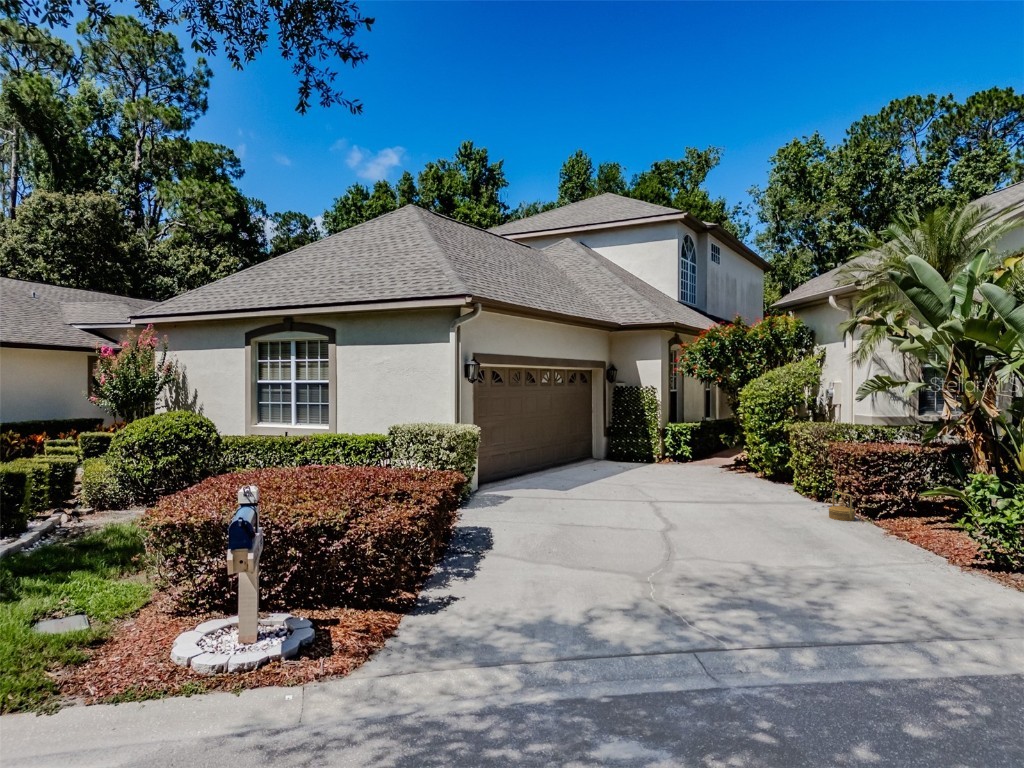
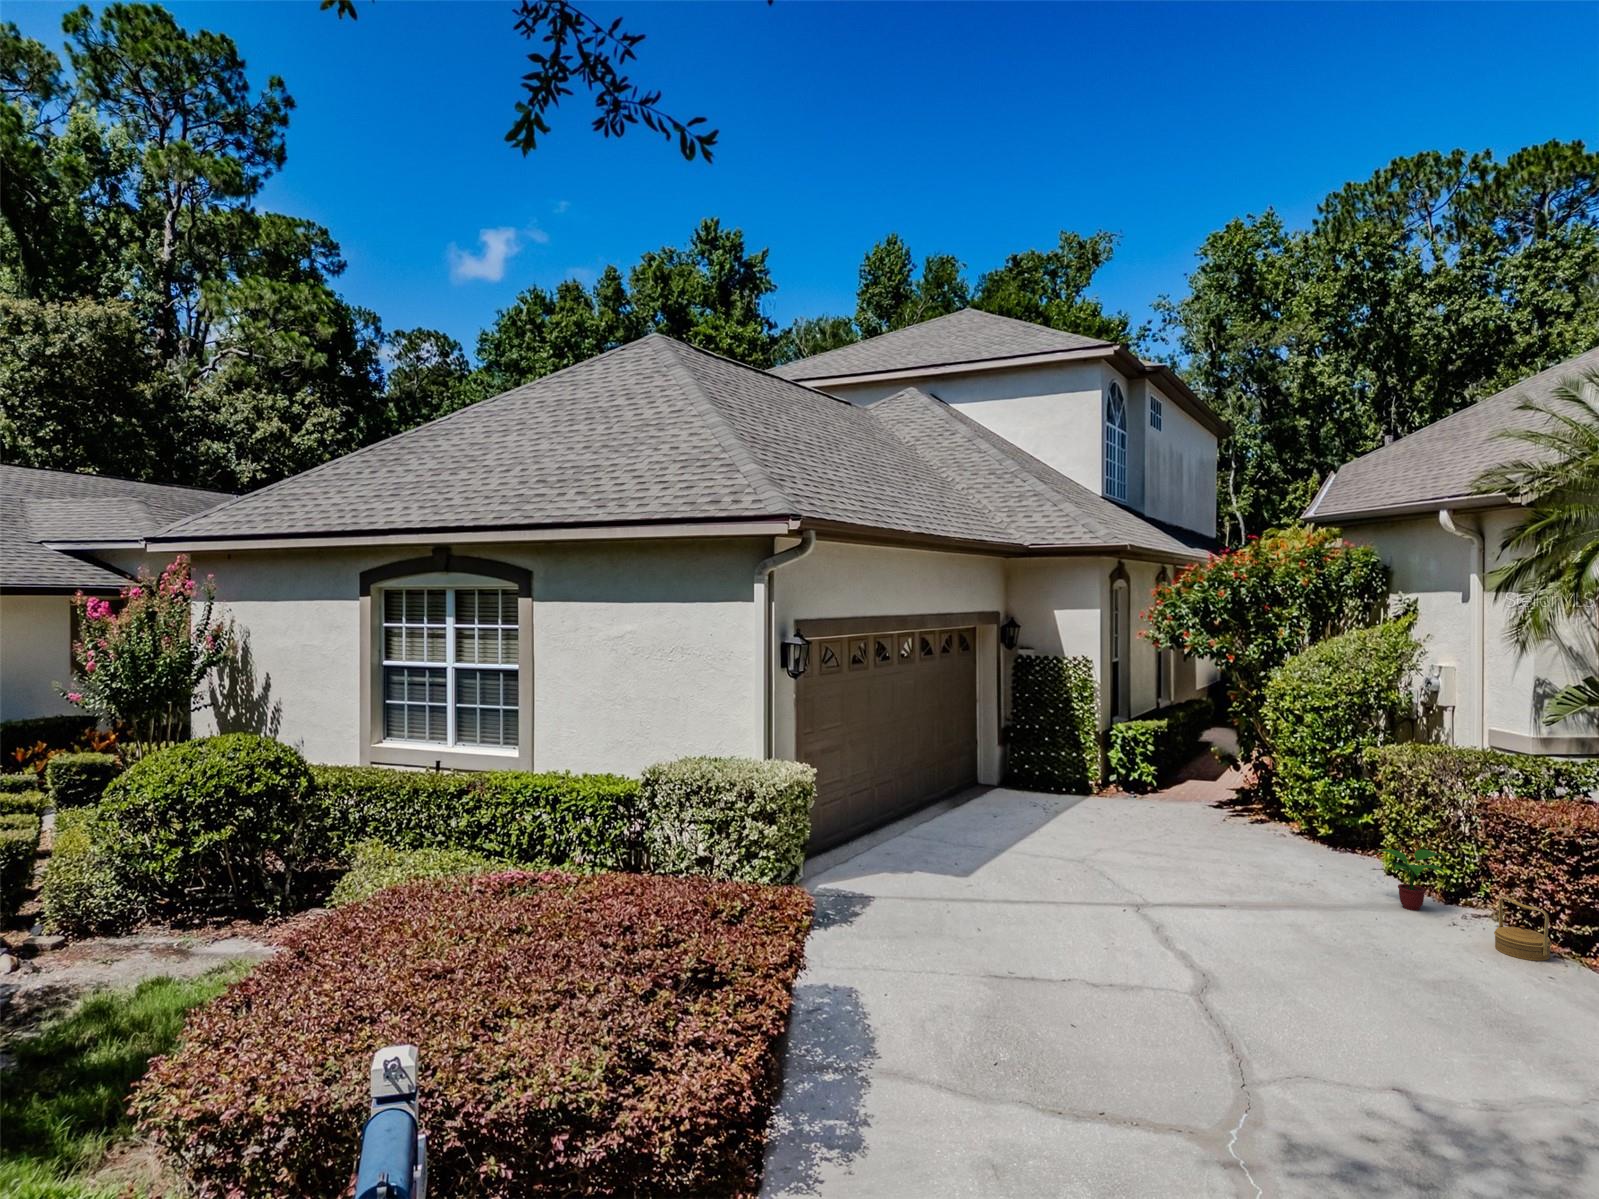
potted plant: none [781,473,816,504] -> present [1374,849,1446,911]

